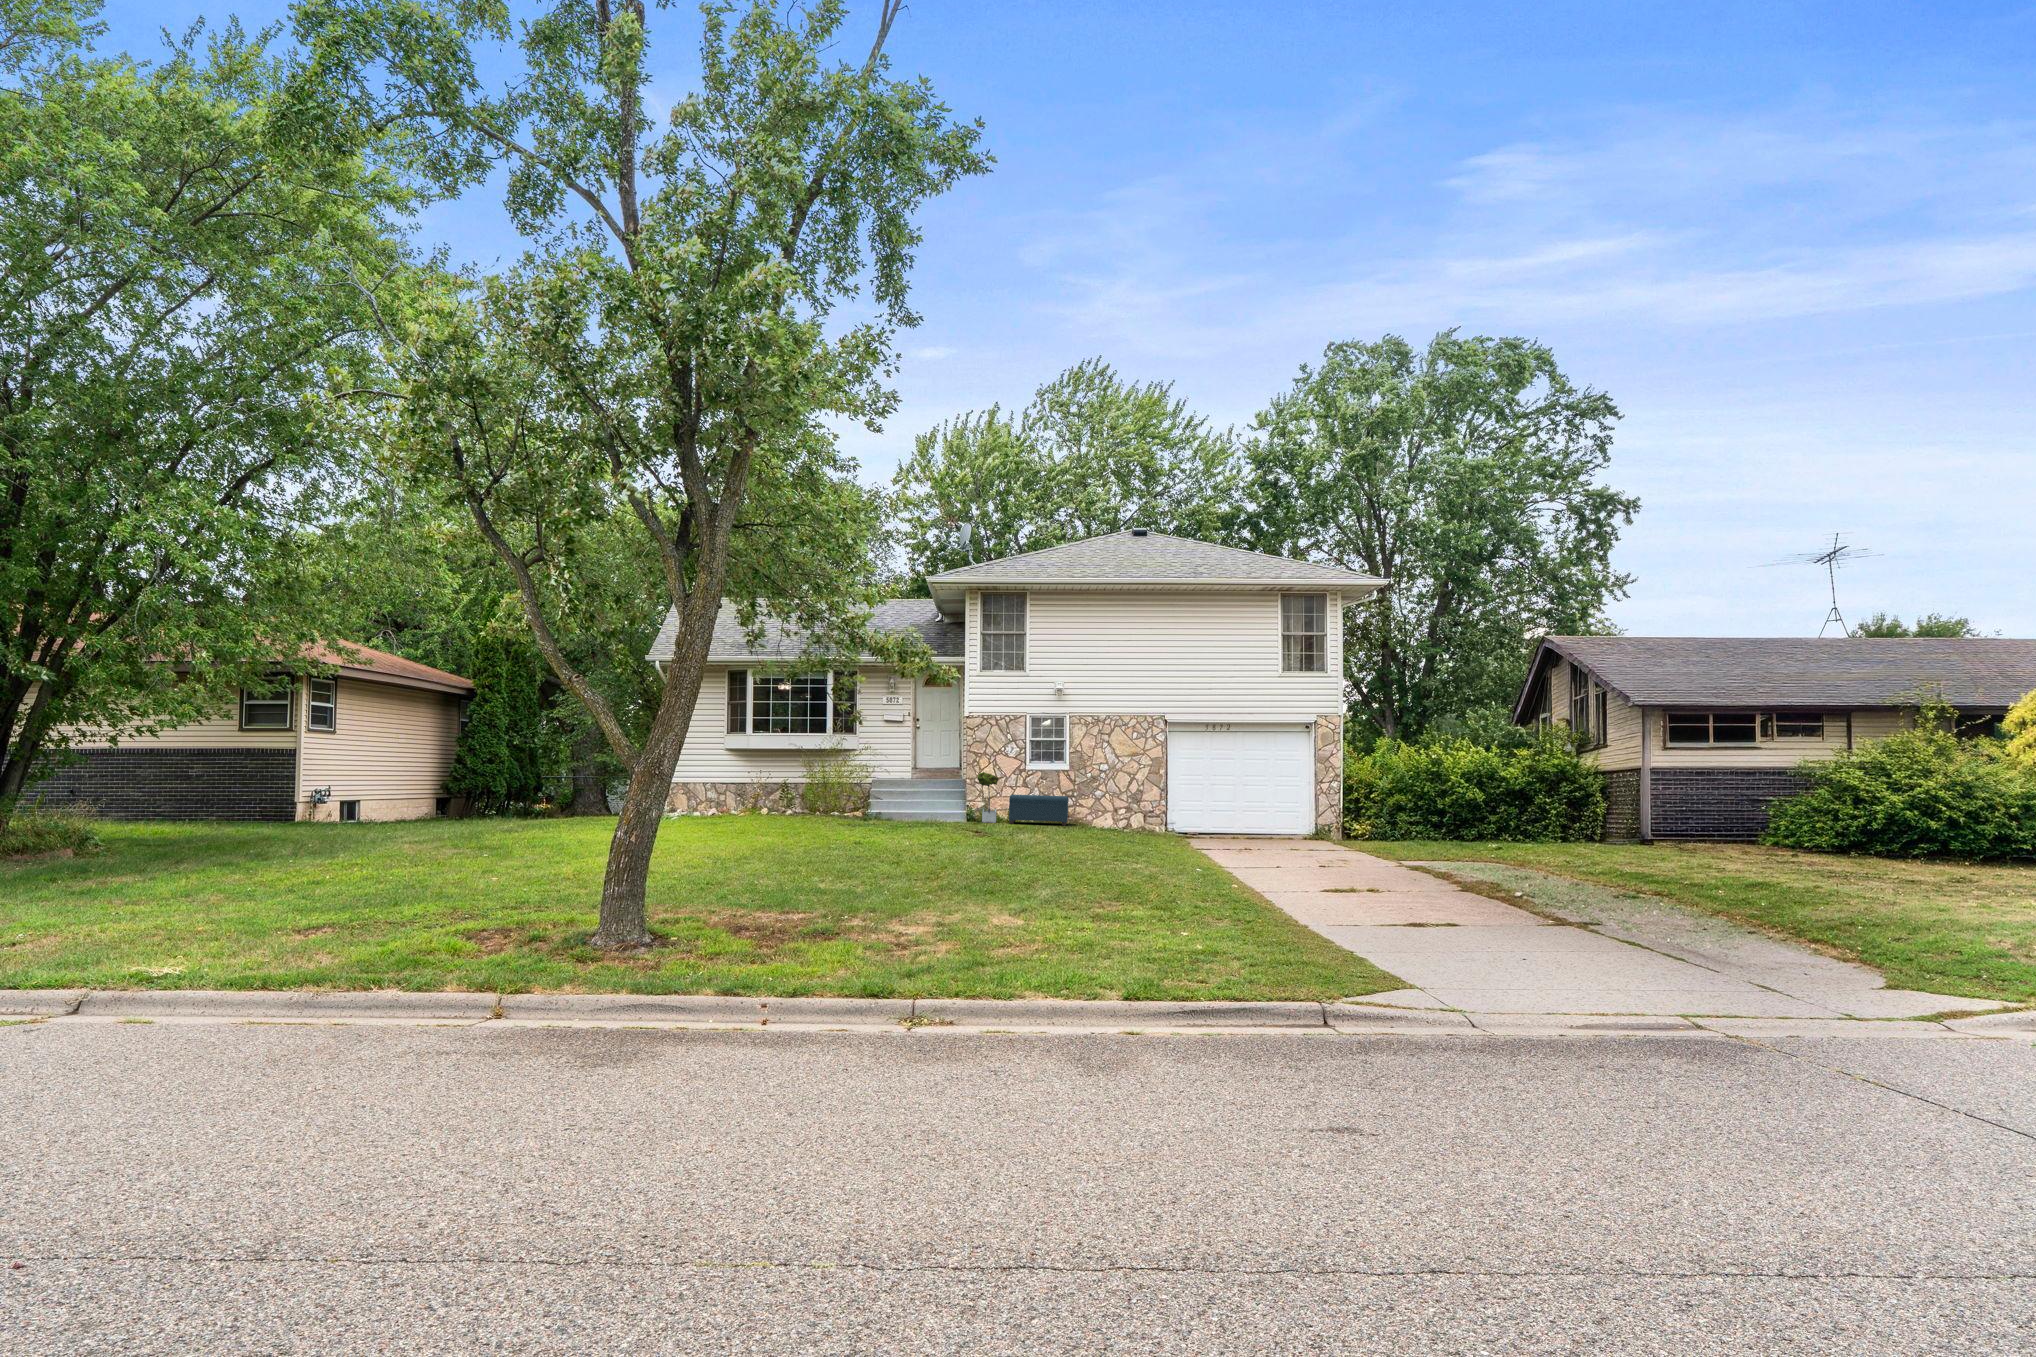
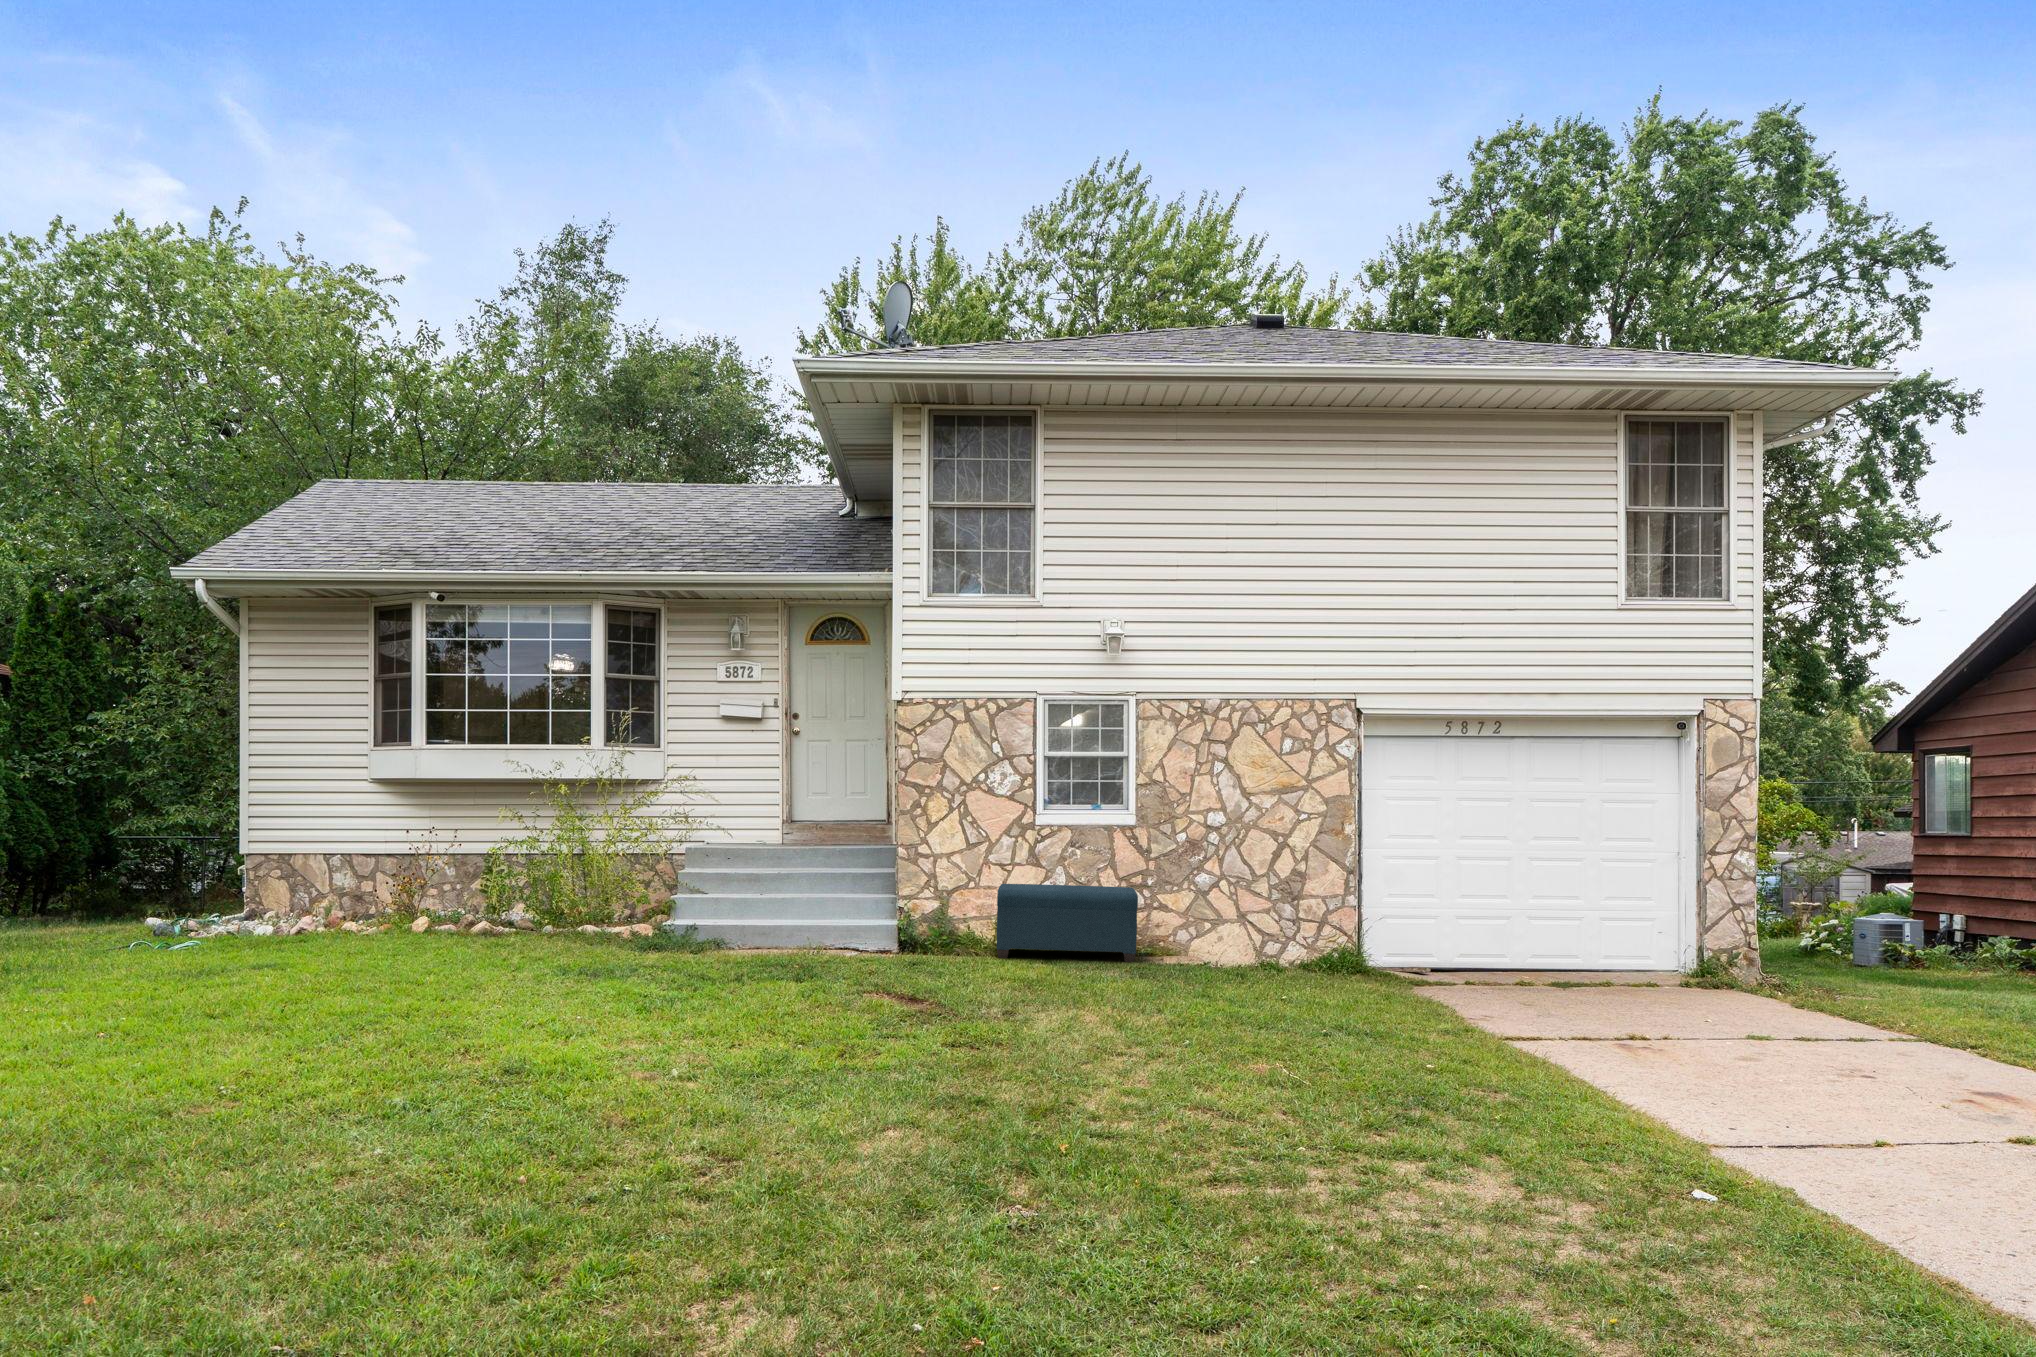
potted tree: present [977,772,999,823] -> none [921,831,972,953]

